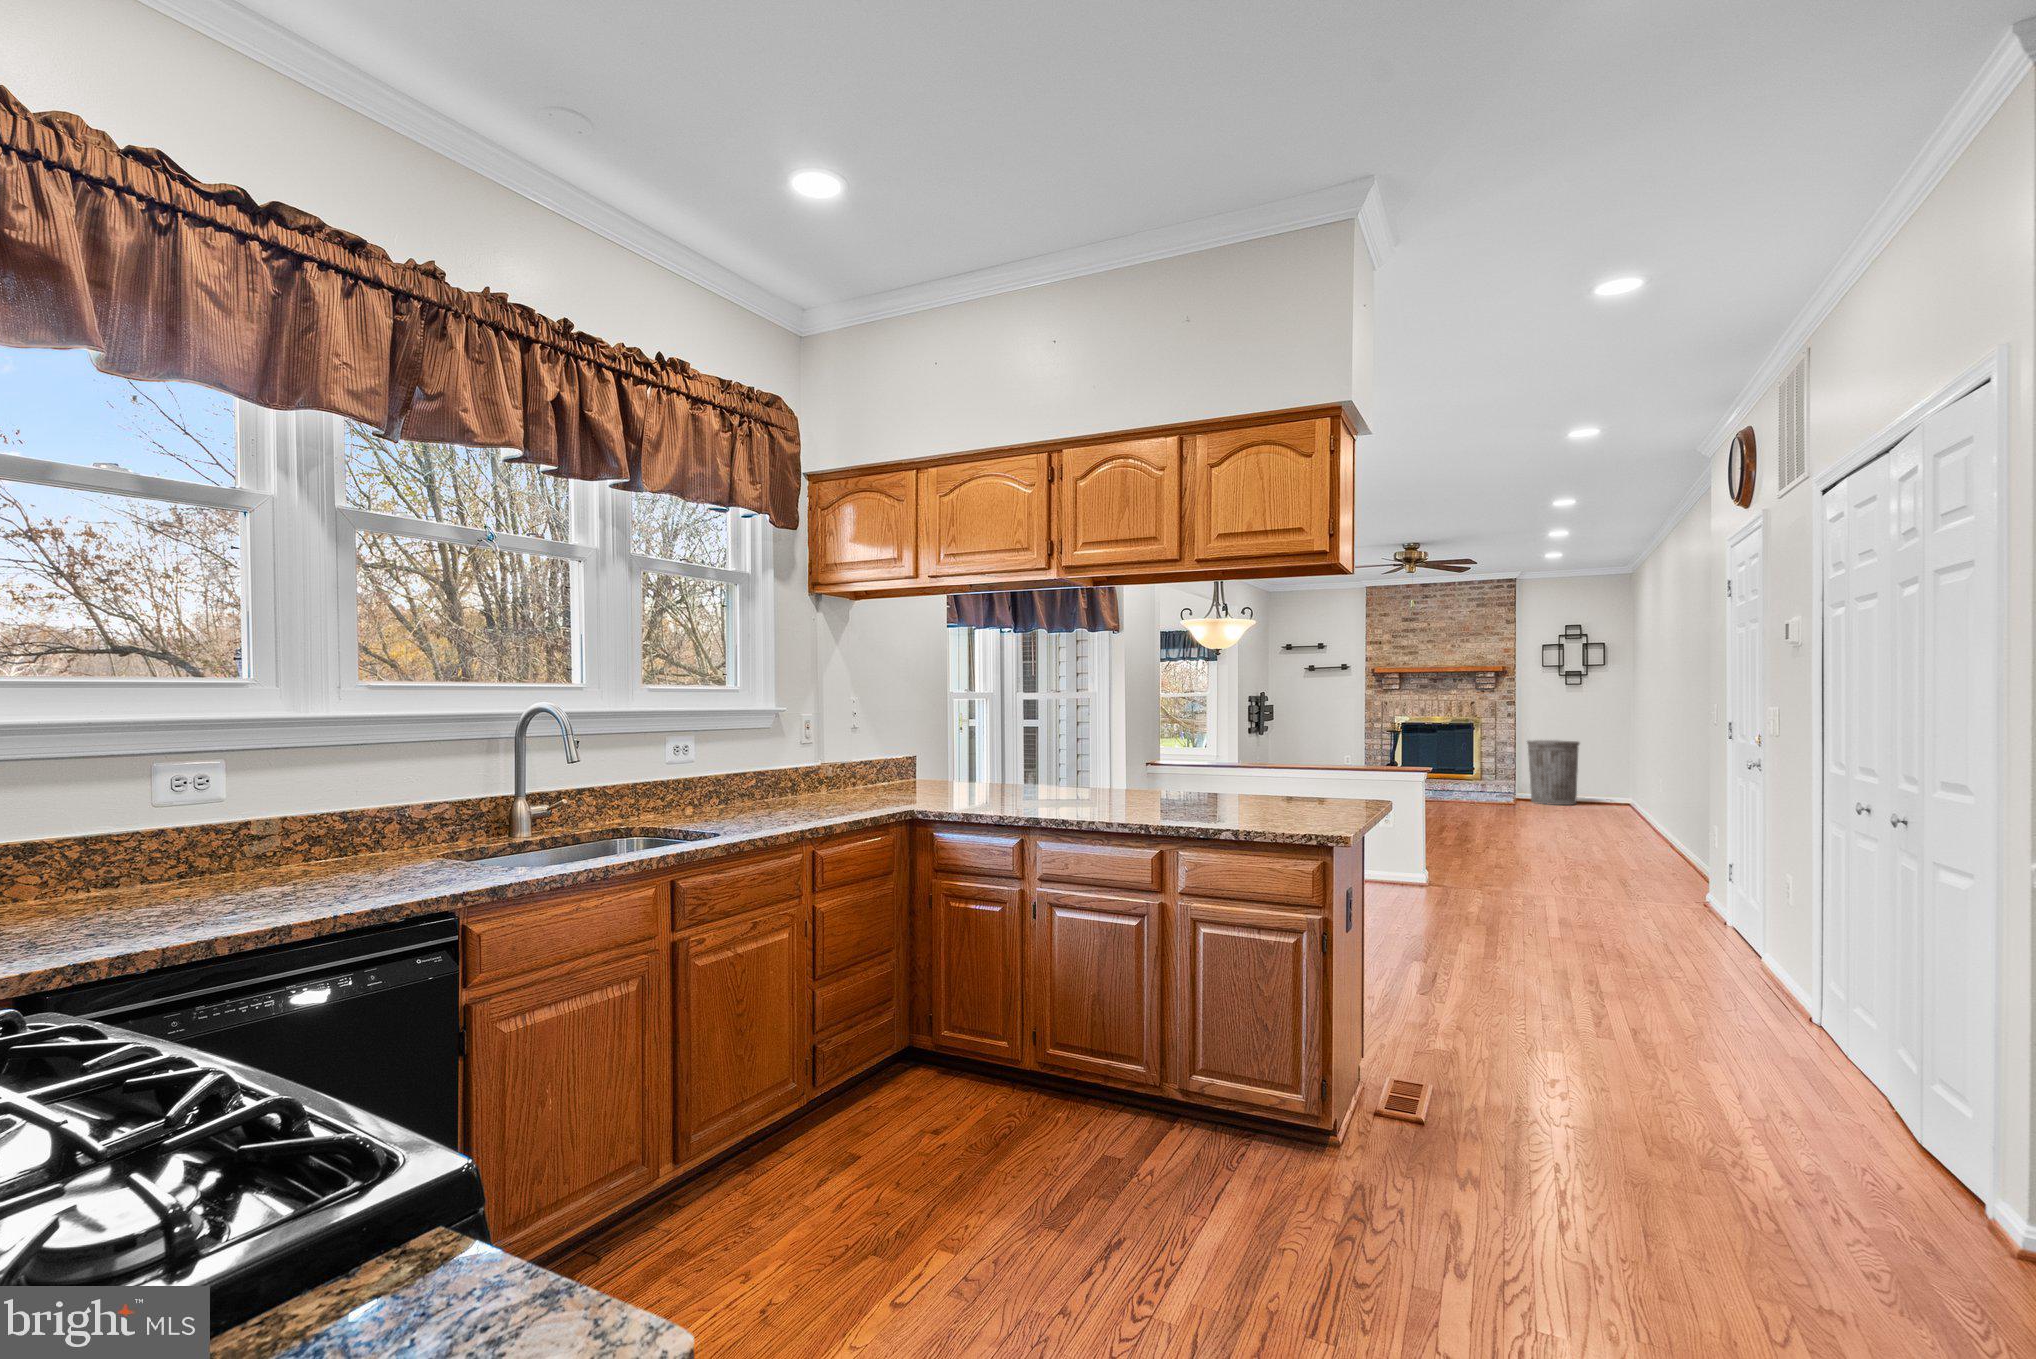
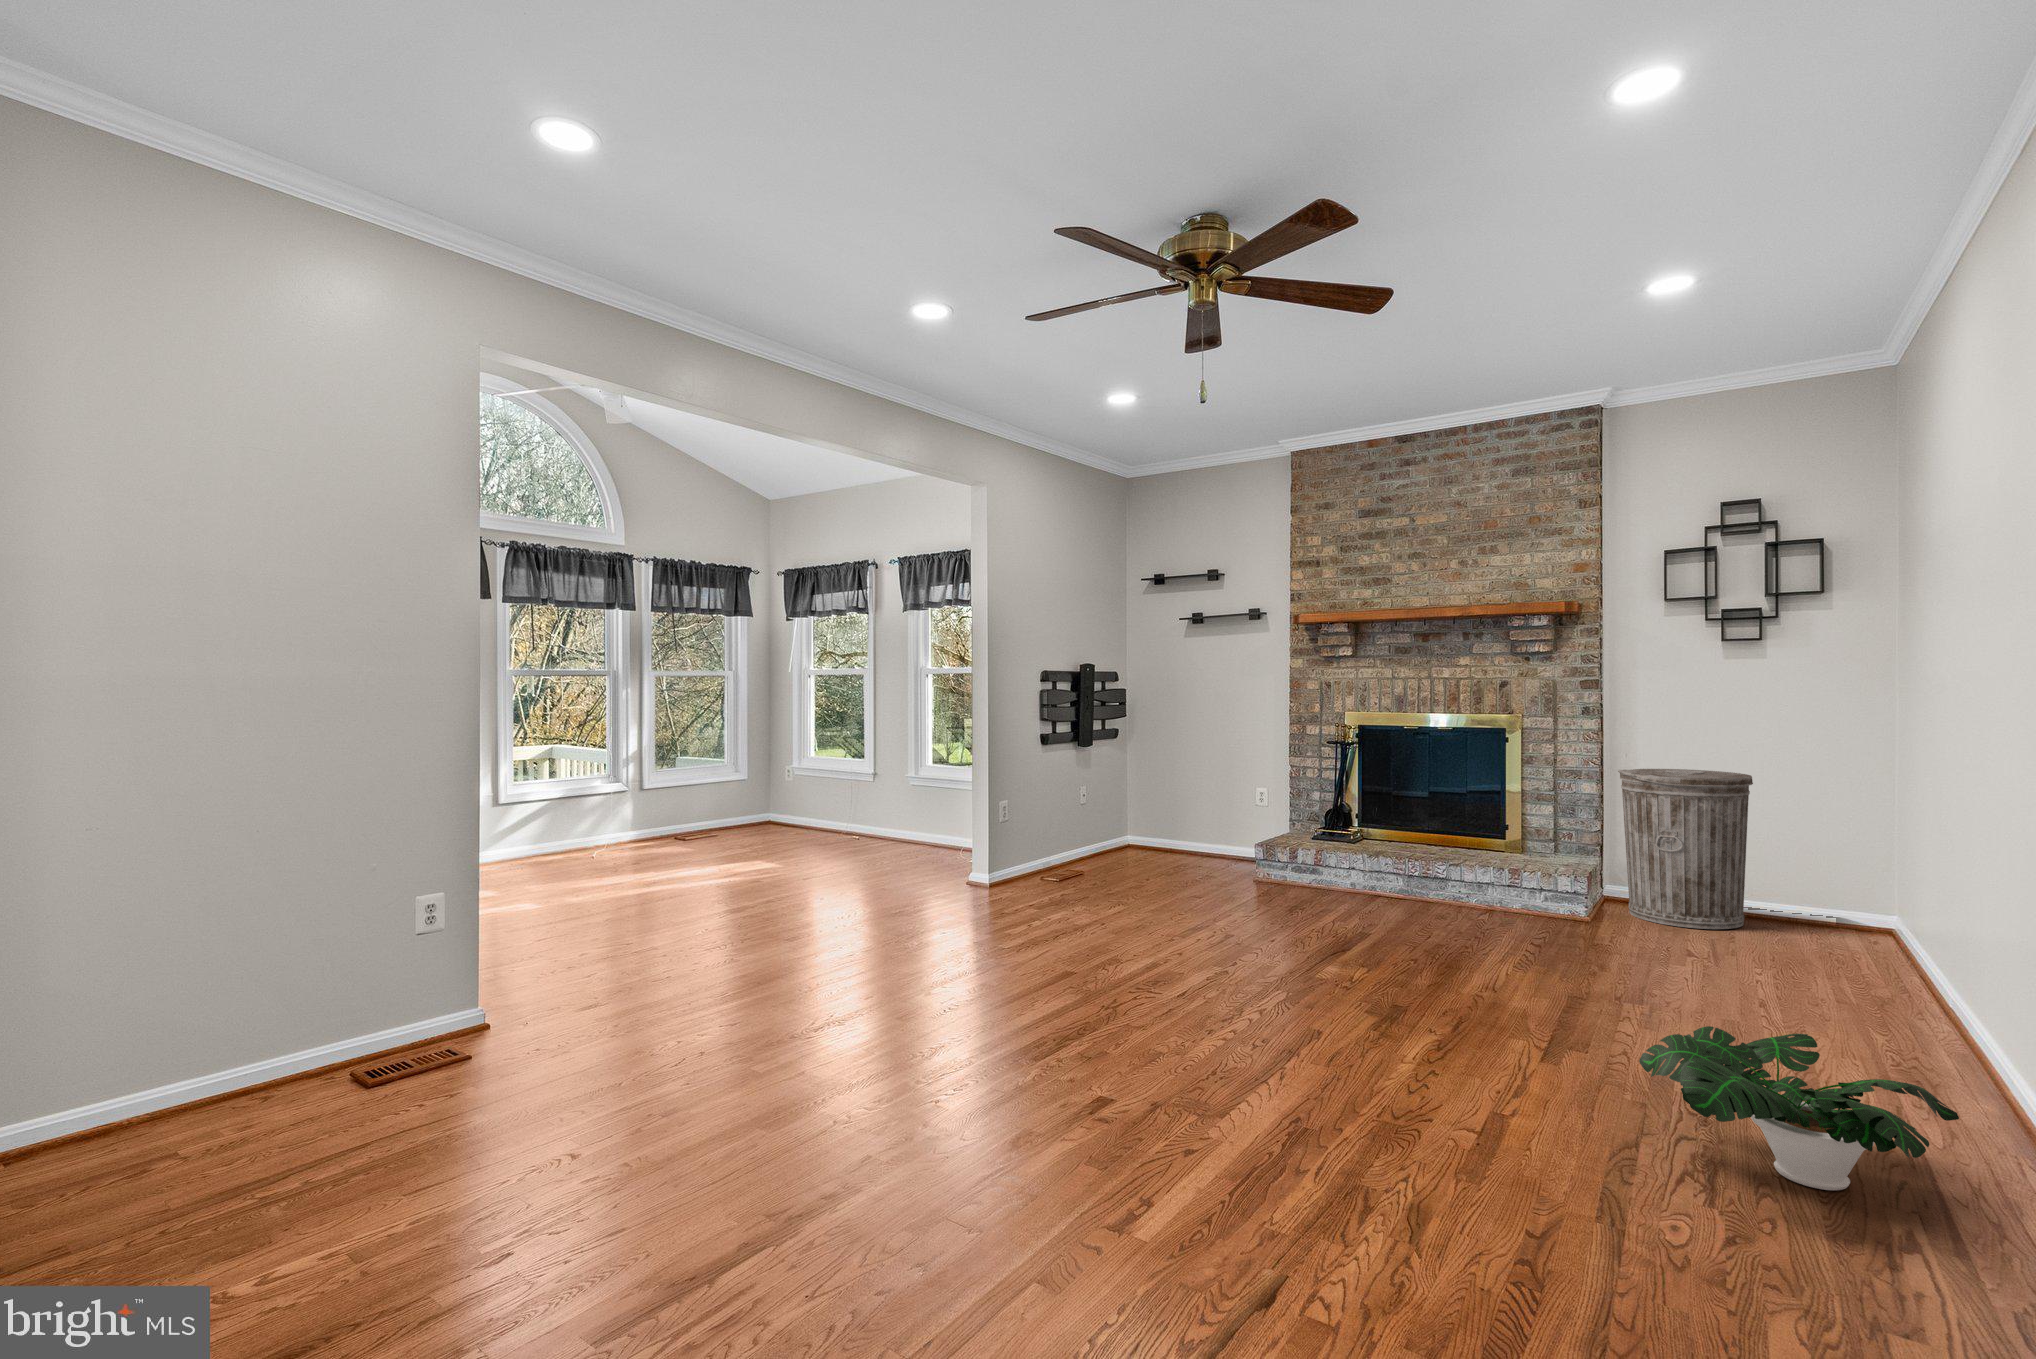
potted plant: none [1578,805,1658,839] -> present [1639,1026,1959,1190]

